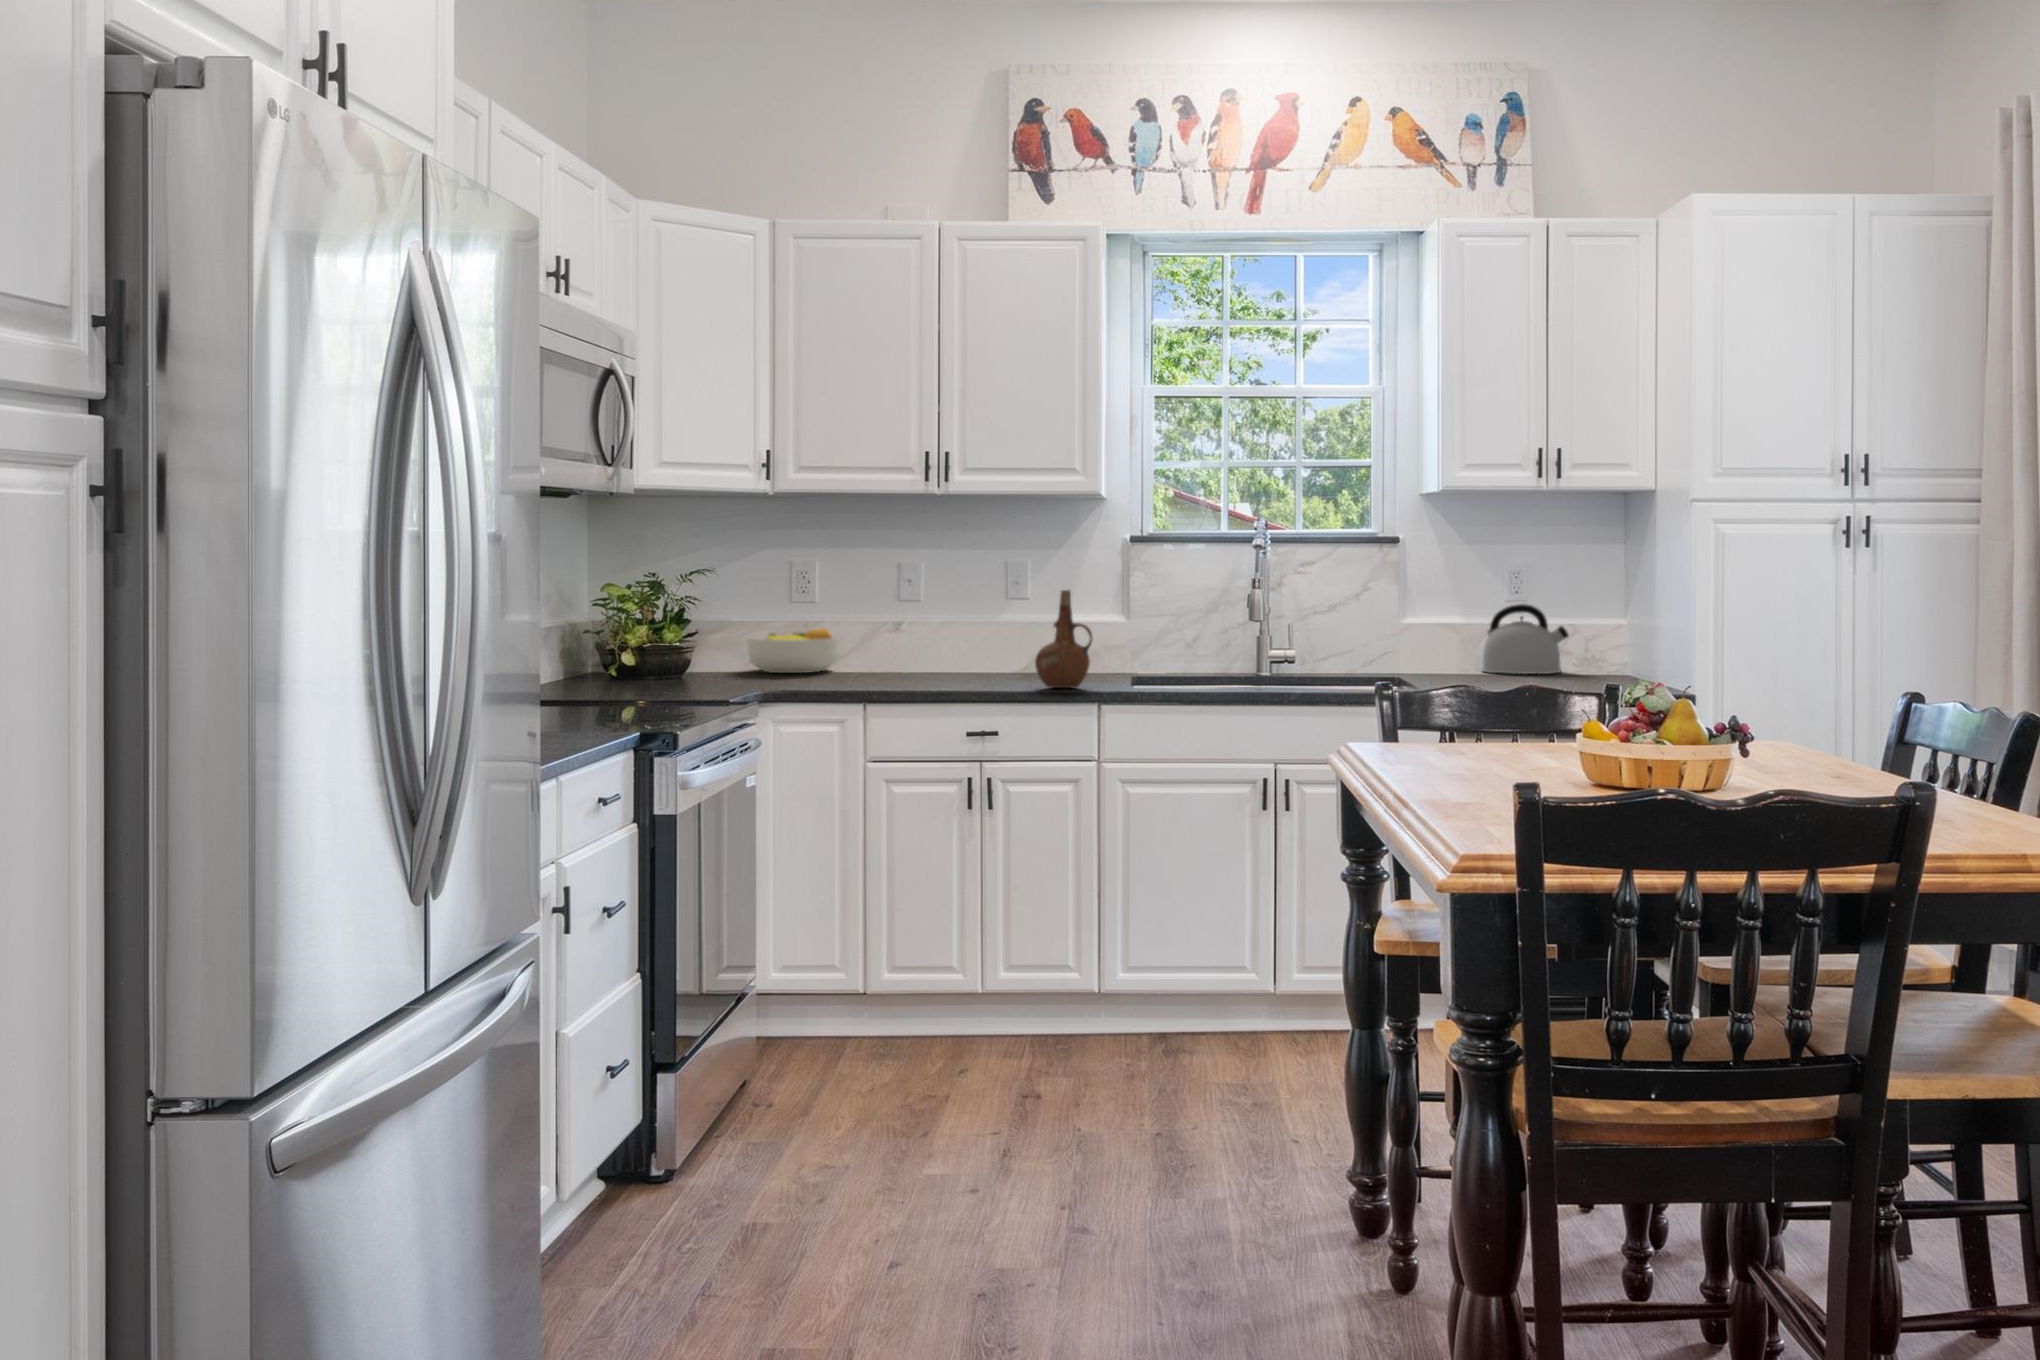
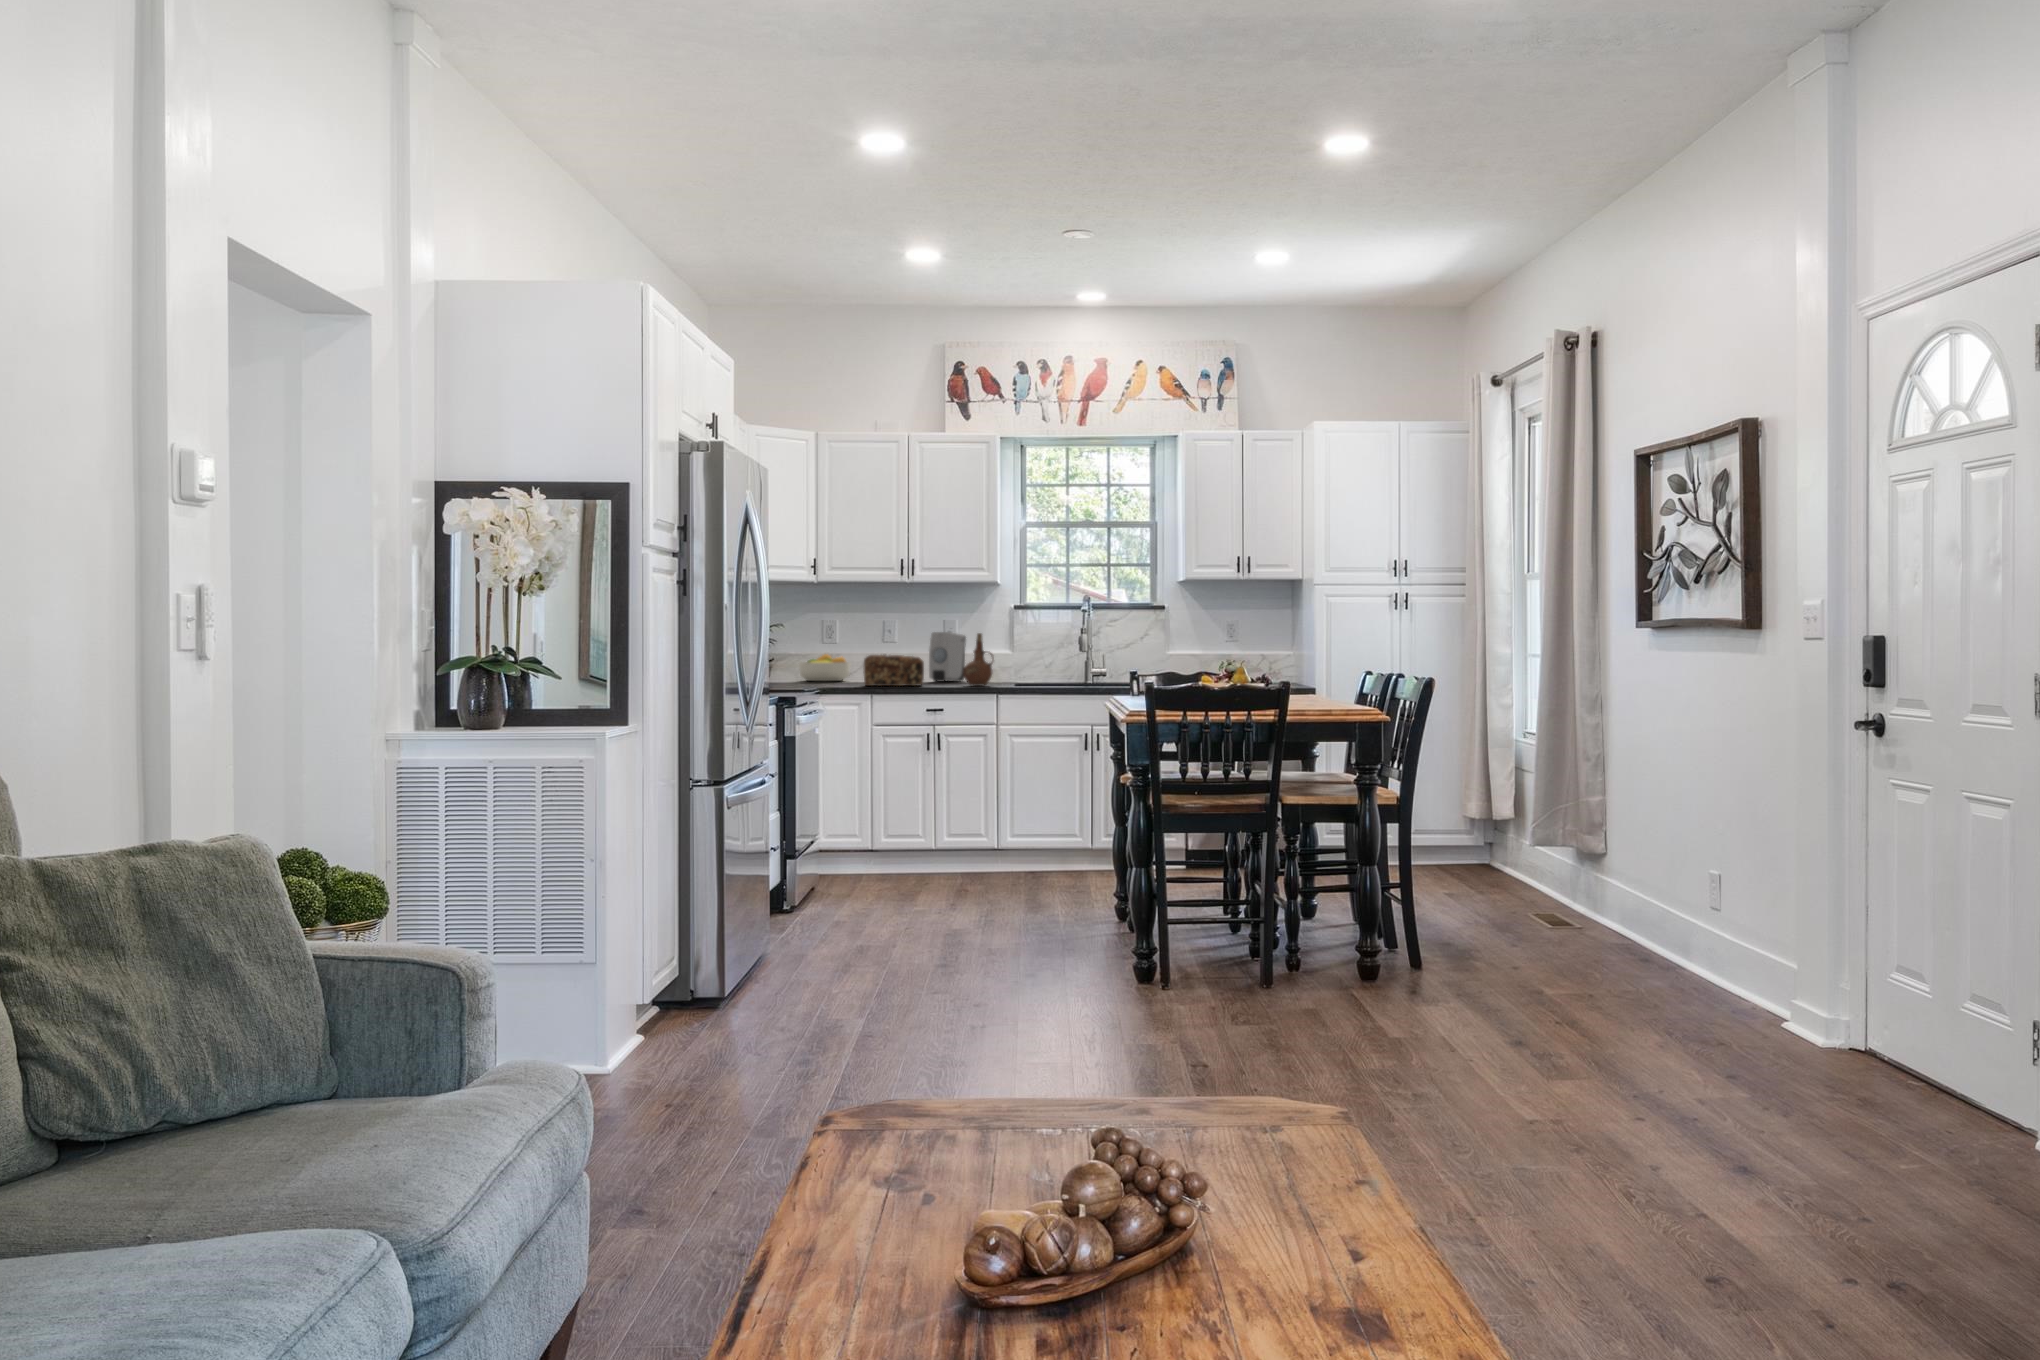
soap dispenser: none [977,585,1044,675] -> present [929,632,966,682]
kettle: present [1482,604,1569,674] -> none [1211,643,1259,681]
bread loaf: none [847,631,963,690] -> present [864,655,924,686]

